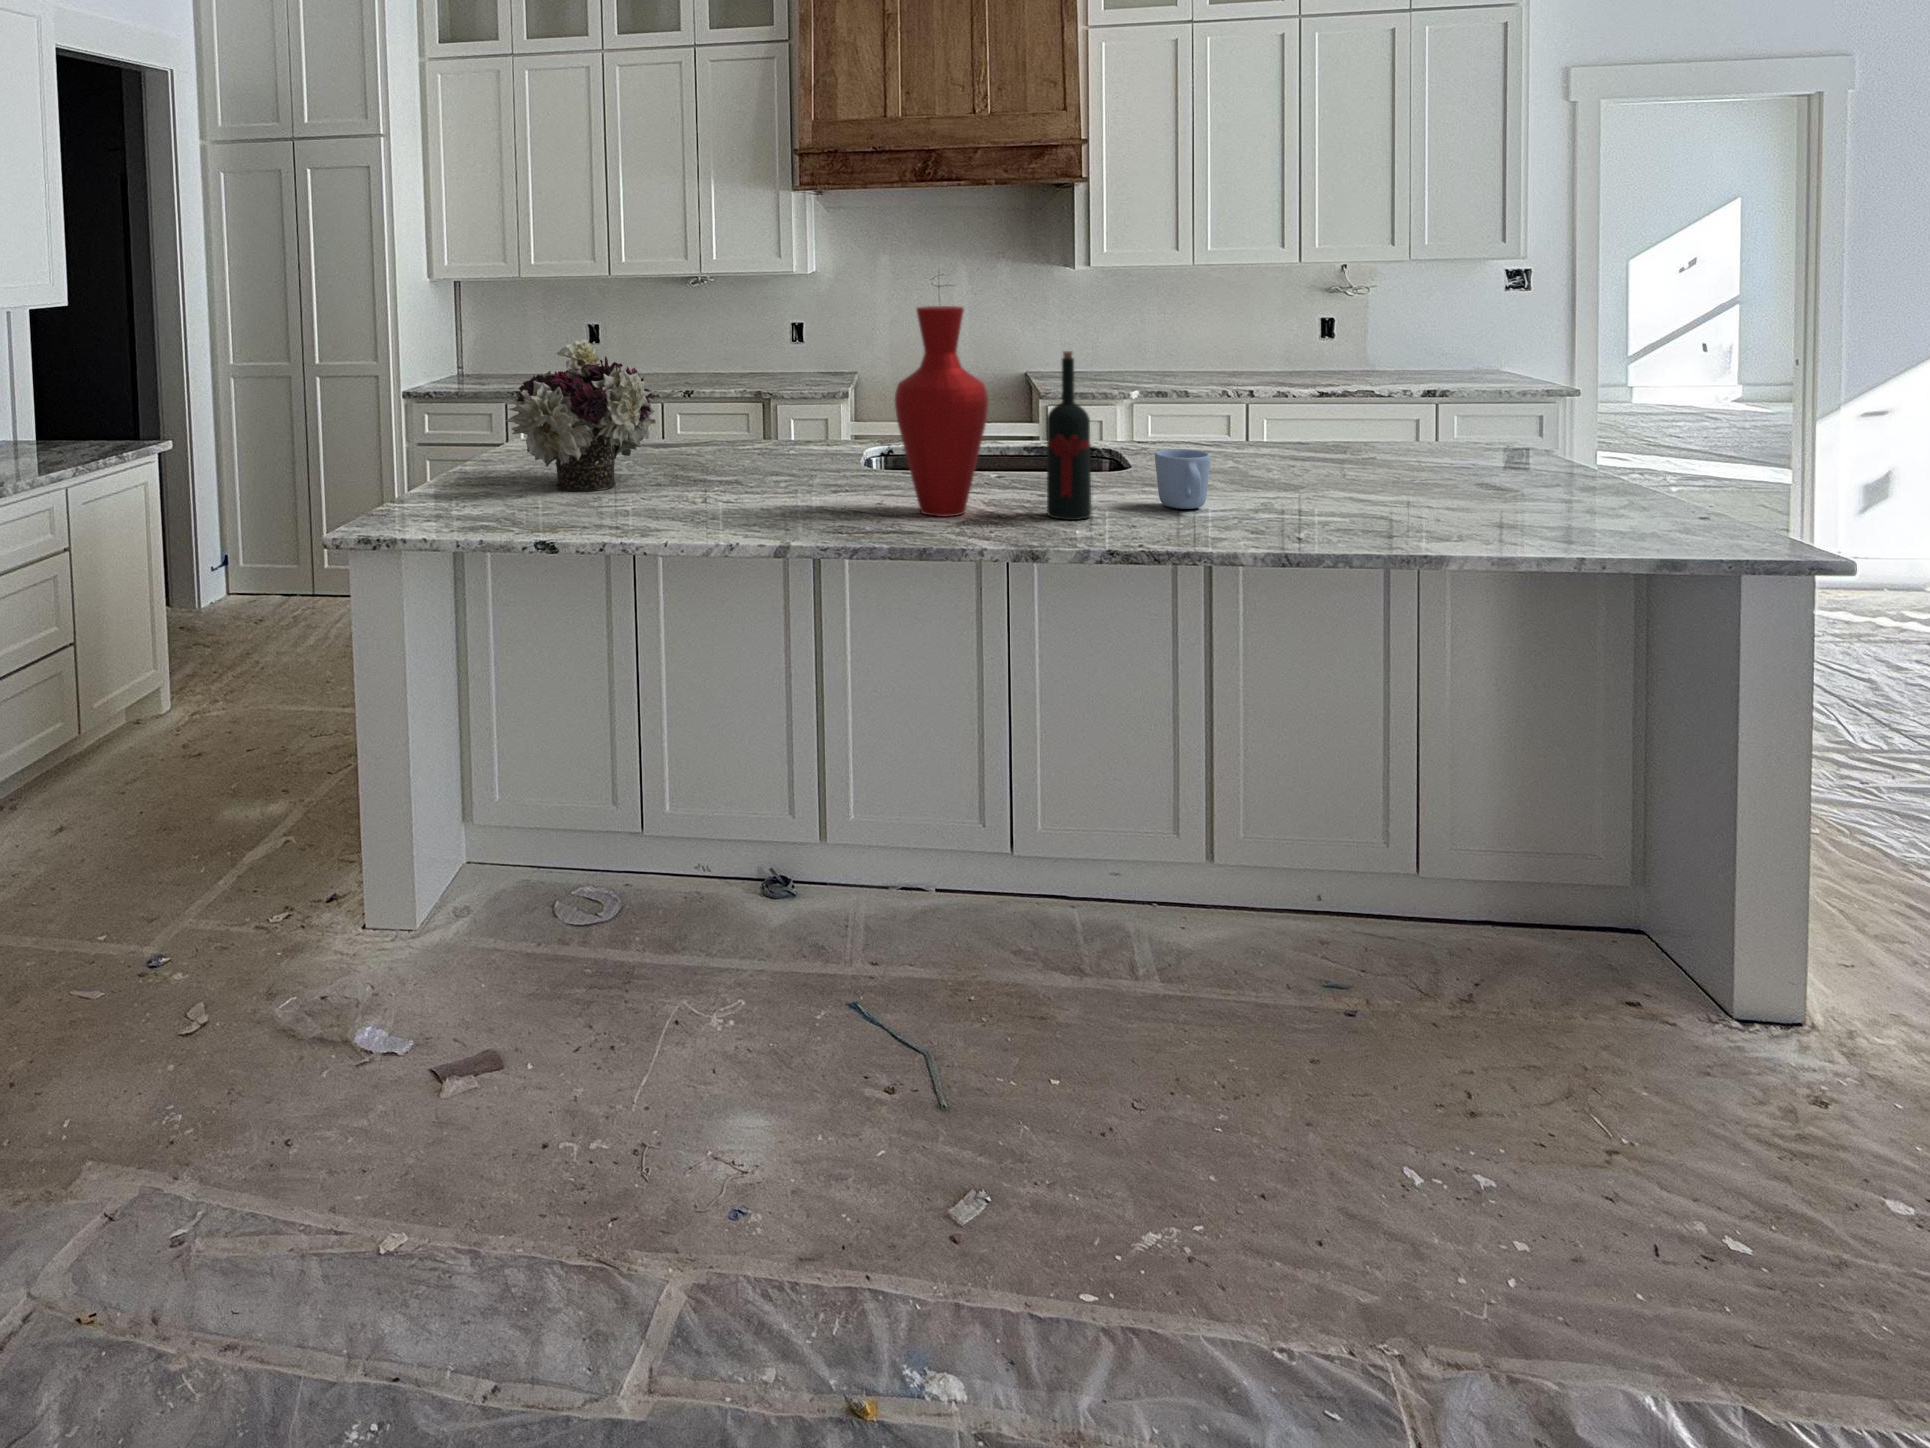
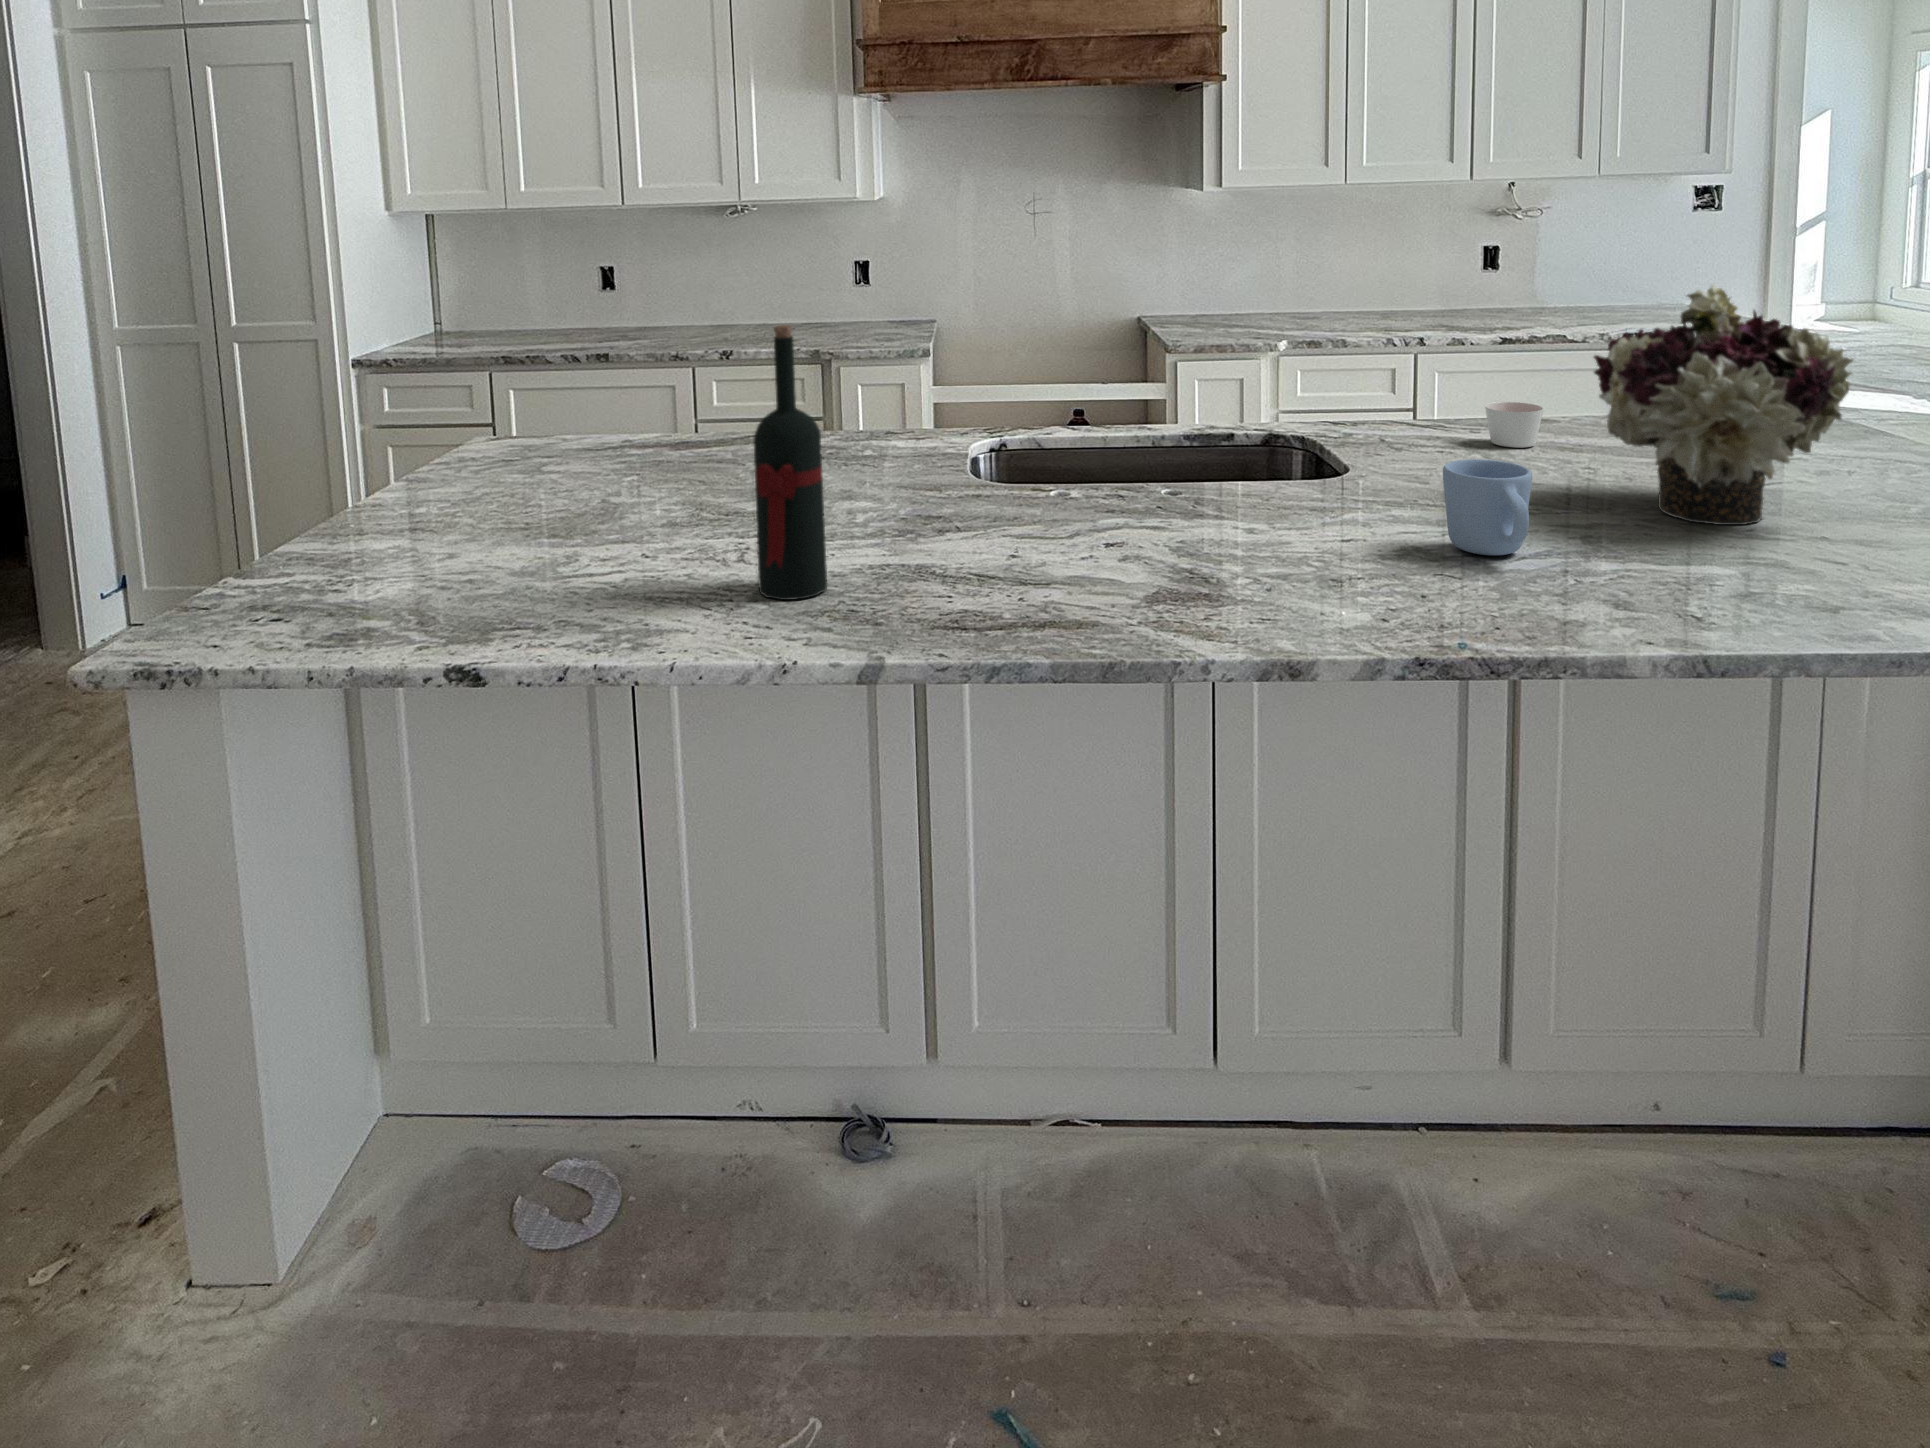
vase: present [895,306,988,517] -> none [1046,244,1199,586]
flower arrangement: present [506,339,656,492] -> present [1594,283,1853,525]
wine bottle: present [1047,351,1091,520] -> present [754,325,827,600]
candle: none [1237,427,1278,459] -> present [1485,402,1543,448]

